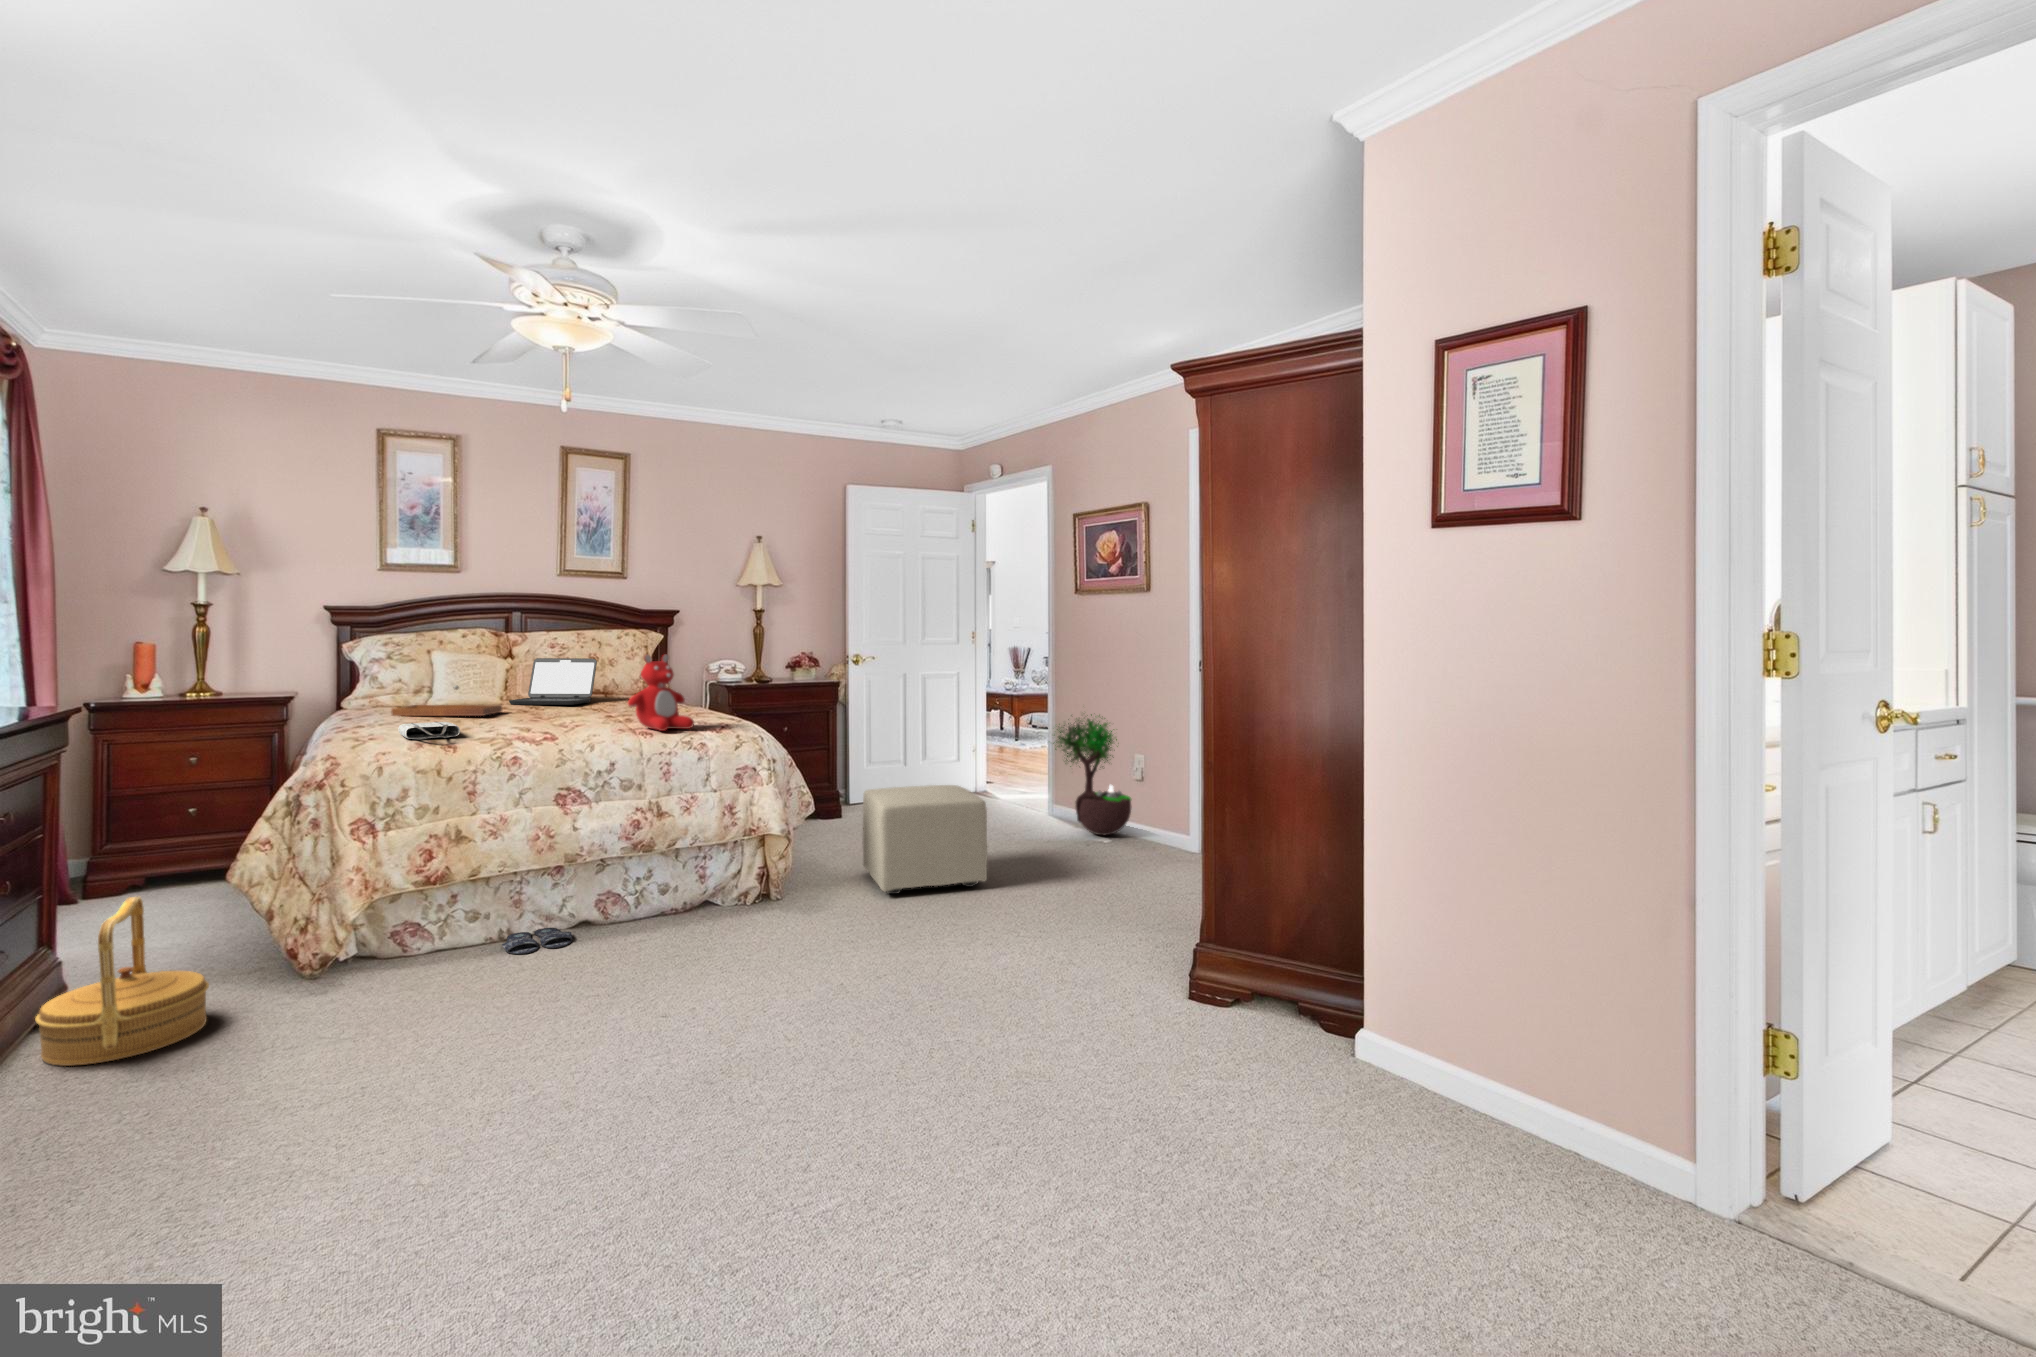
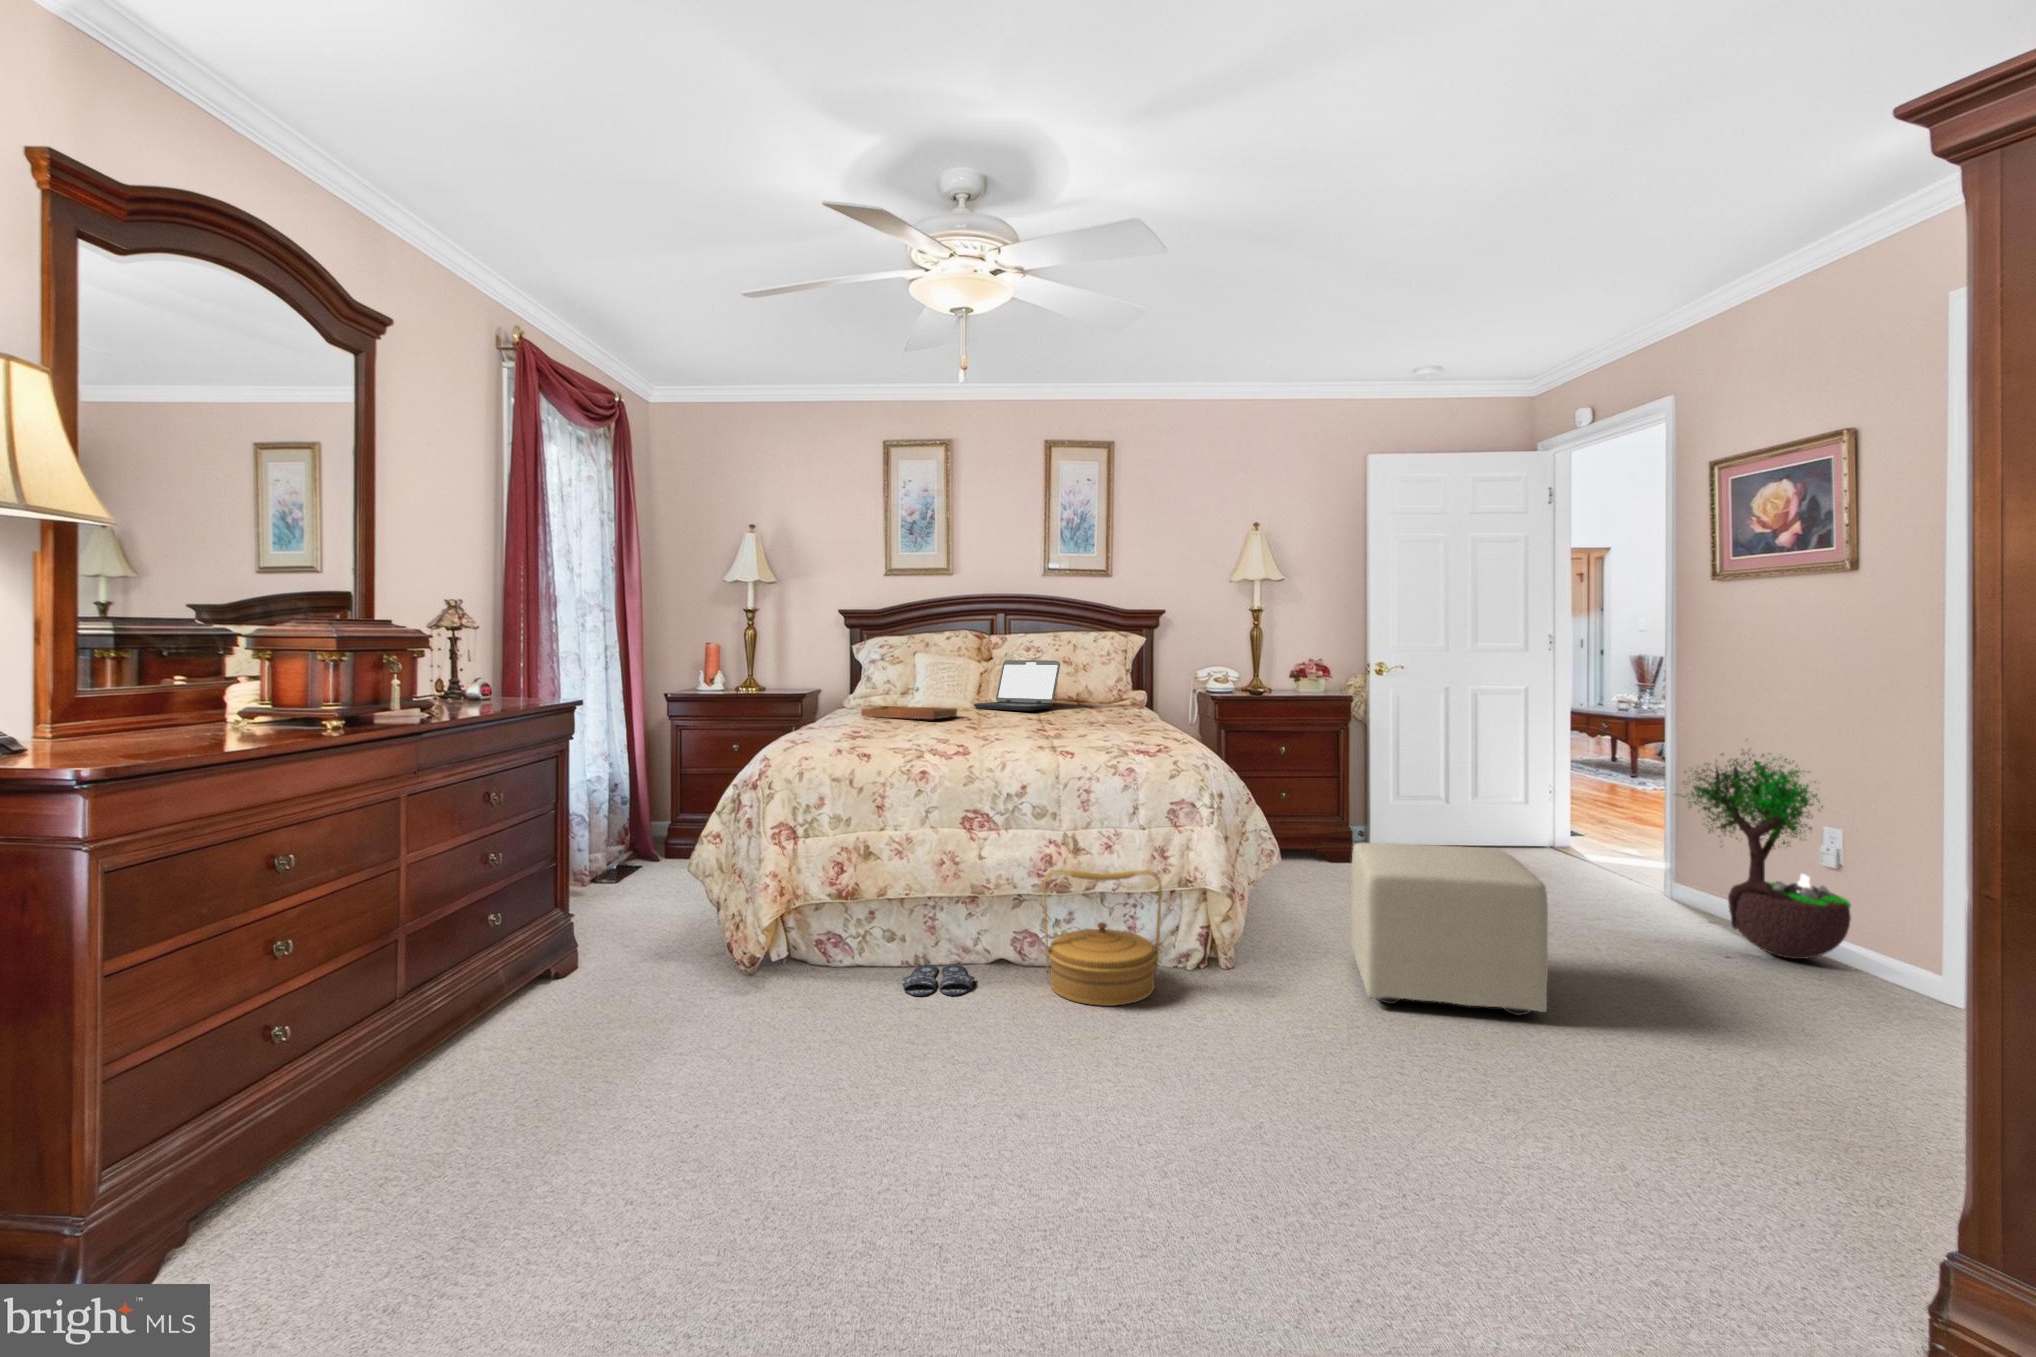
teddy bear: present [628,654,694,731] -> none [1056,653,1130,746]
tote bag: present [398,722,460,740] -> none [837,724,889,742]
woven basket: present [35,897,209,1066] -> present [1043,870,1162,1006]

